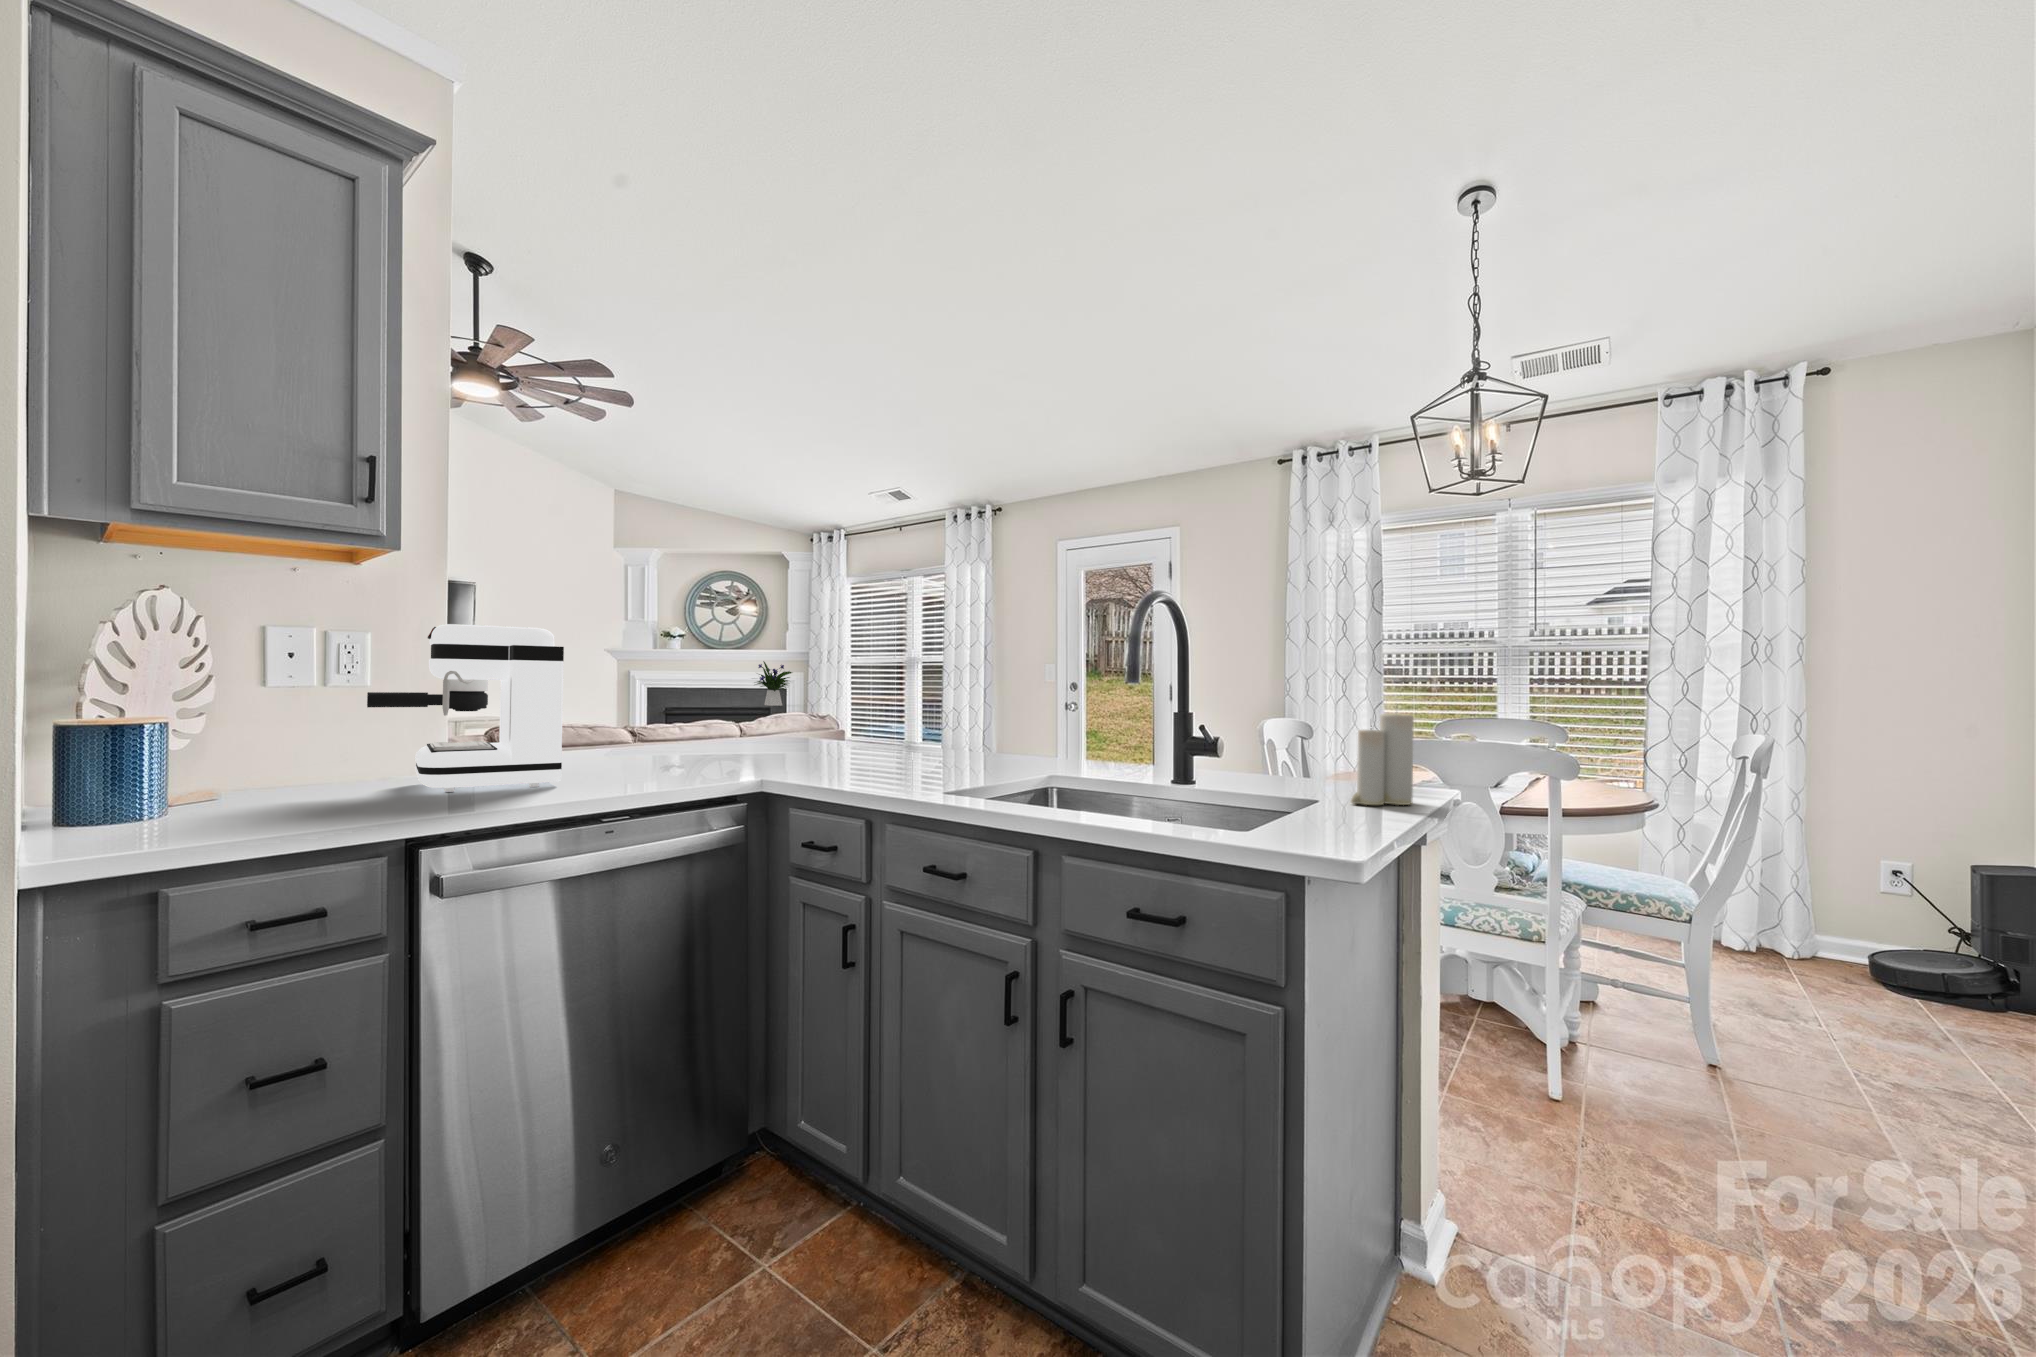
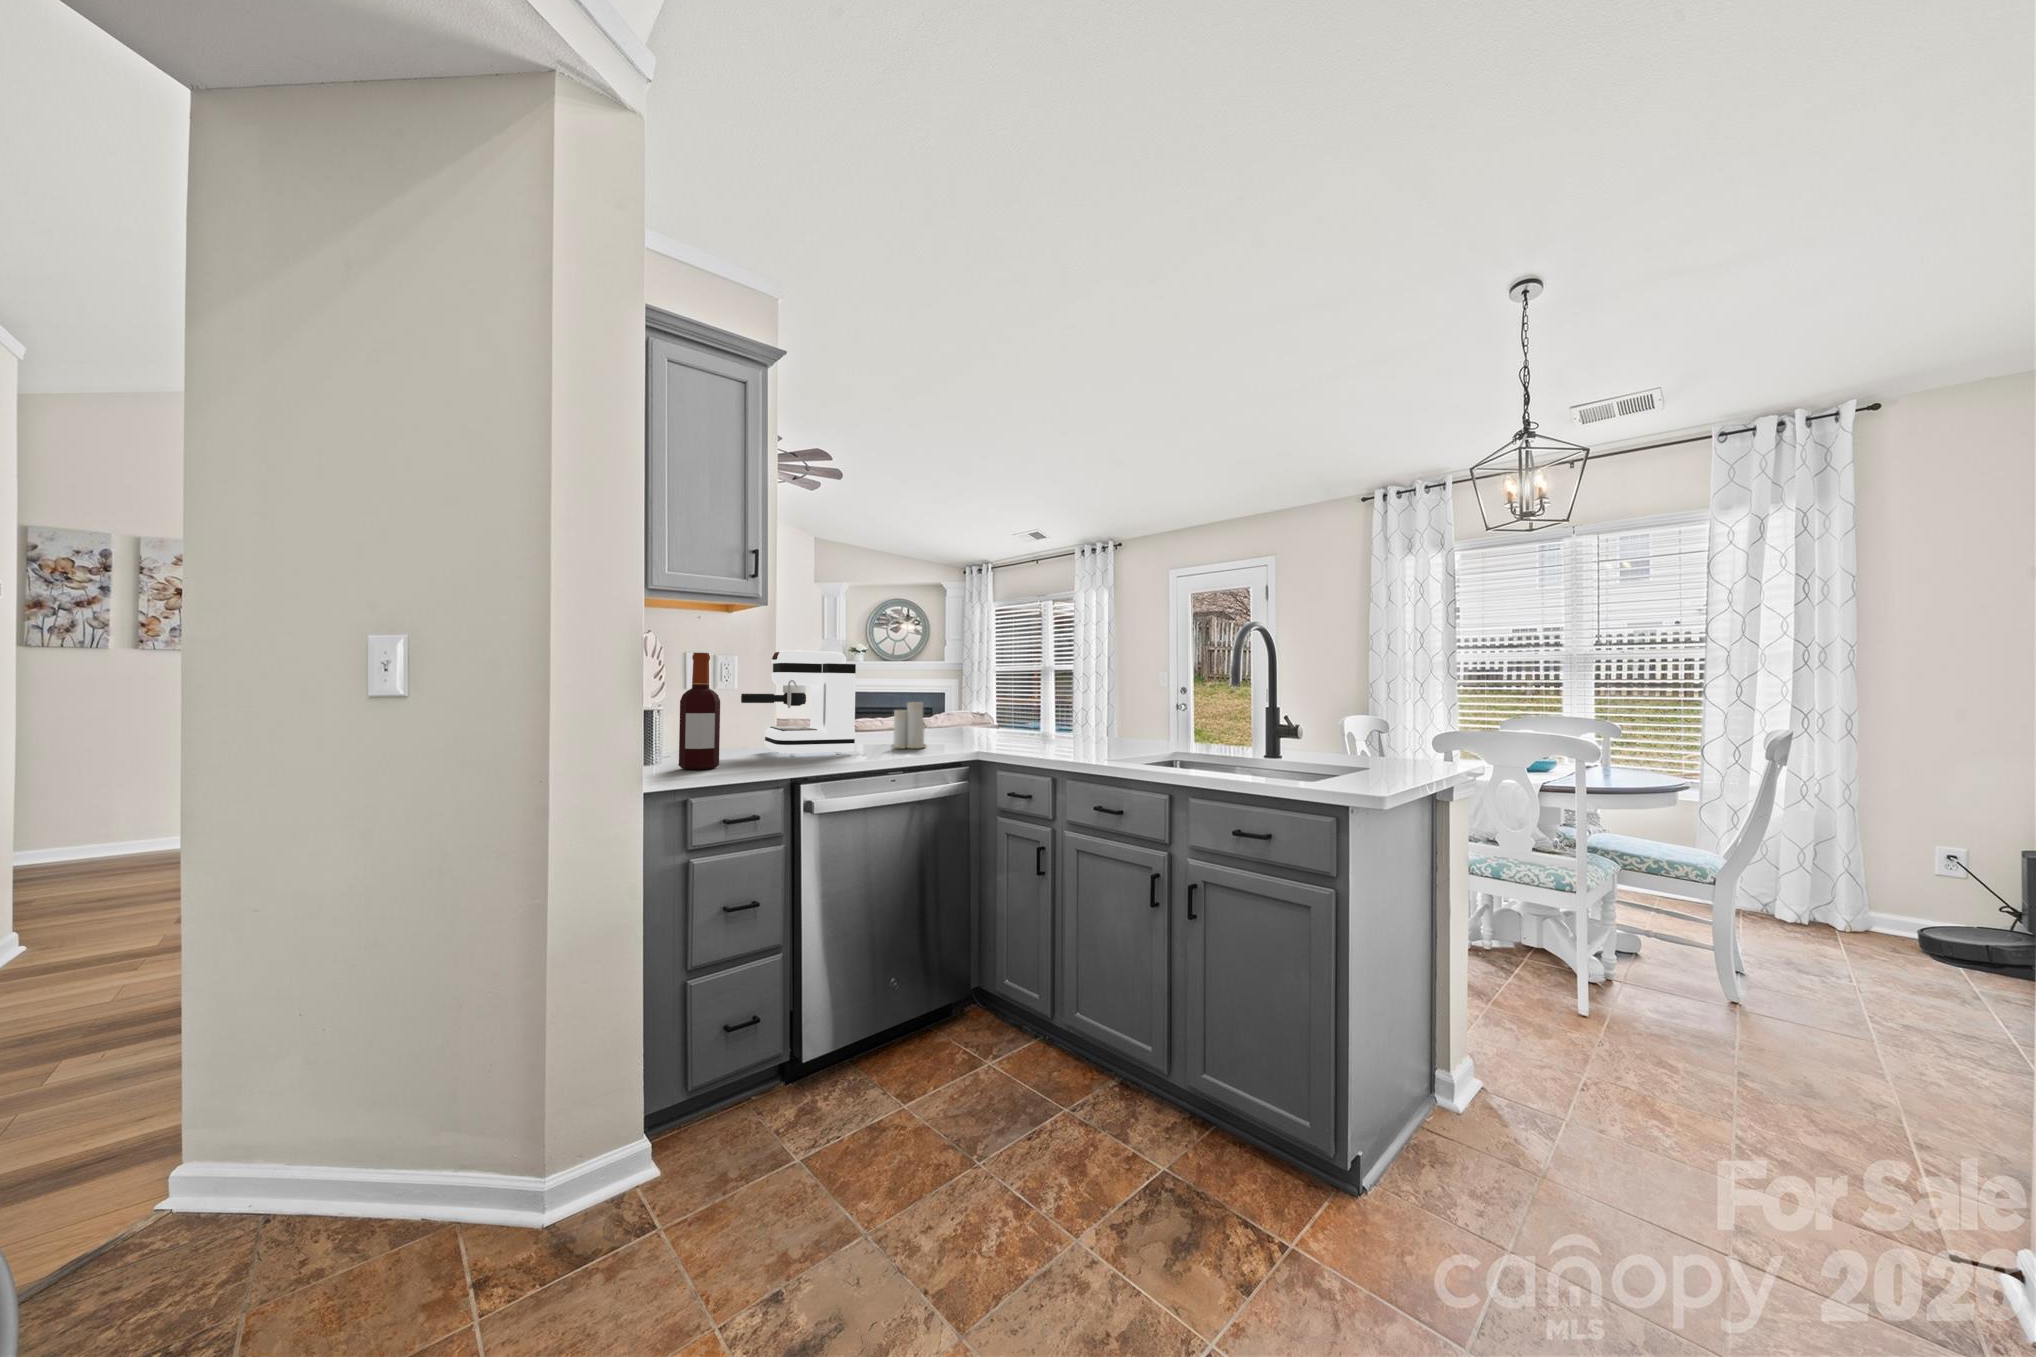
bottle: none [175,622,266,829] -> present [679,653,720,770]
flower arrangement: present [756,661,792,706] -> none [915,671,949,708]
candle: present [1351,714,1414,805] -> present [891,702,926,749]

